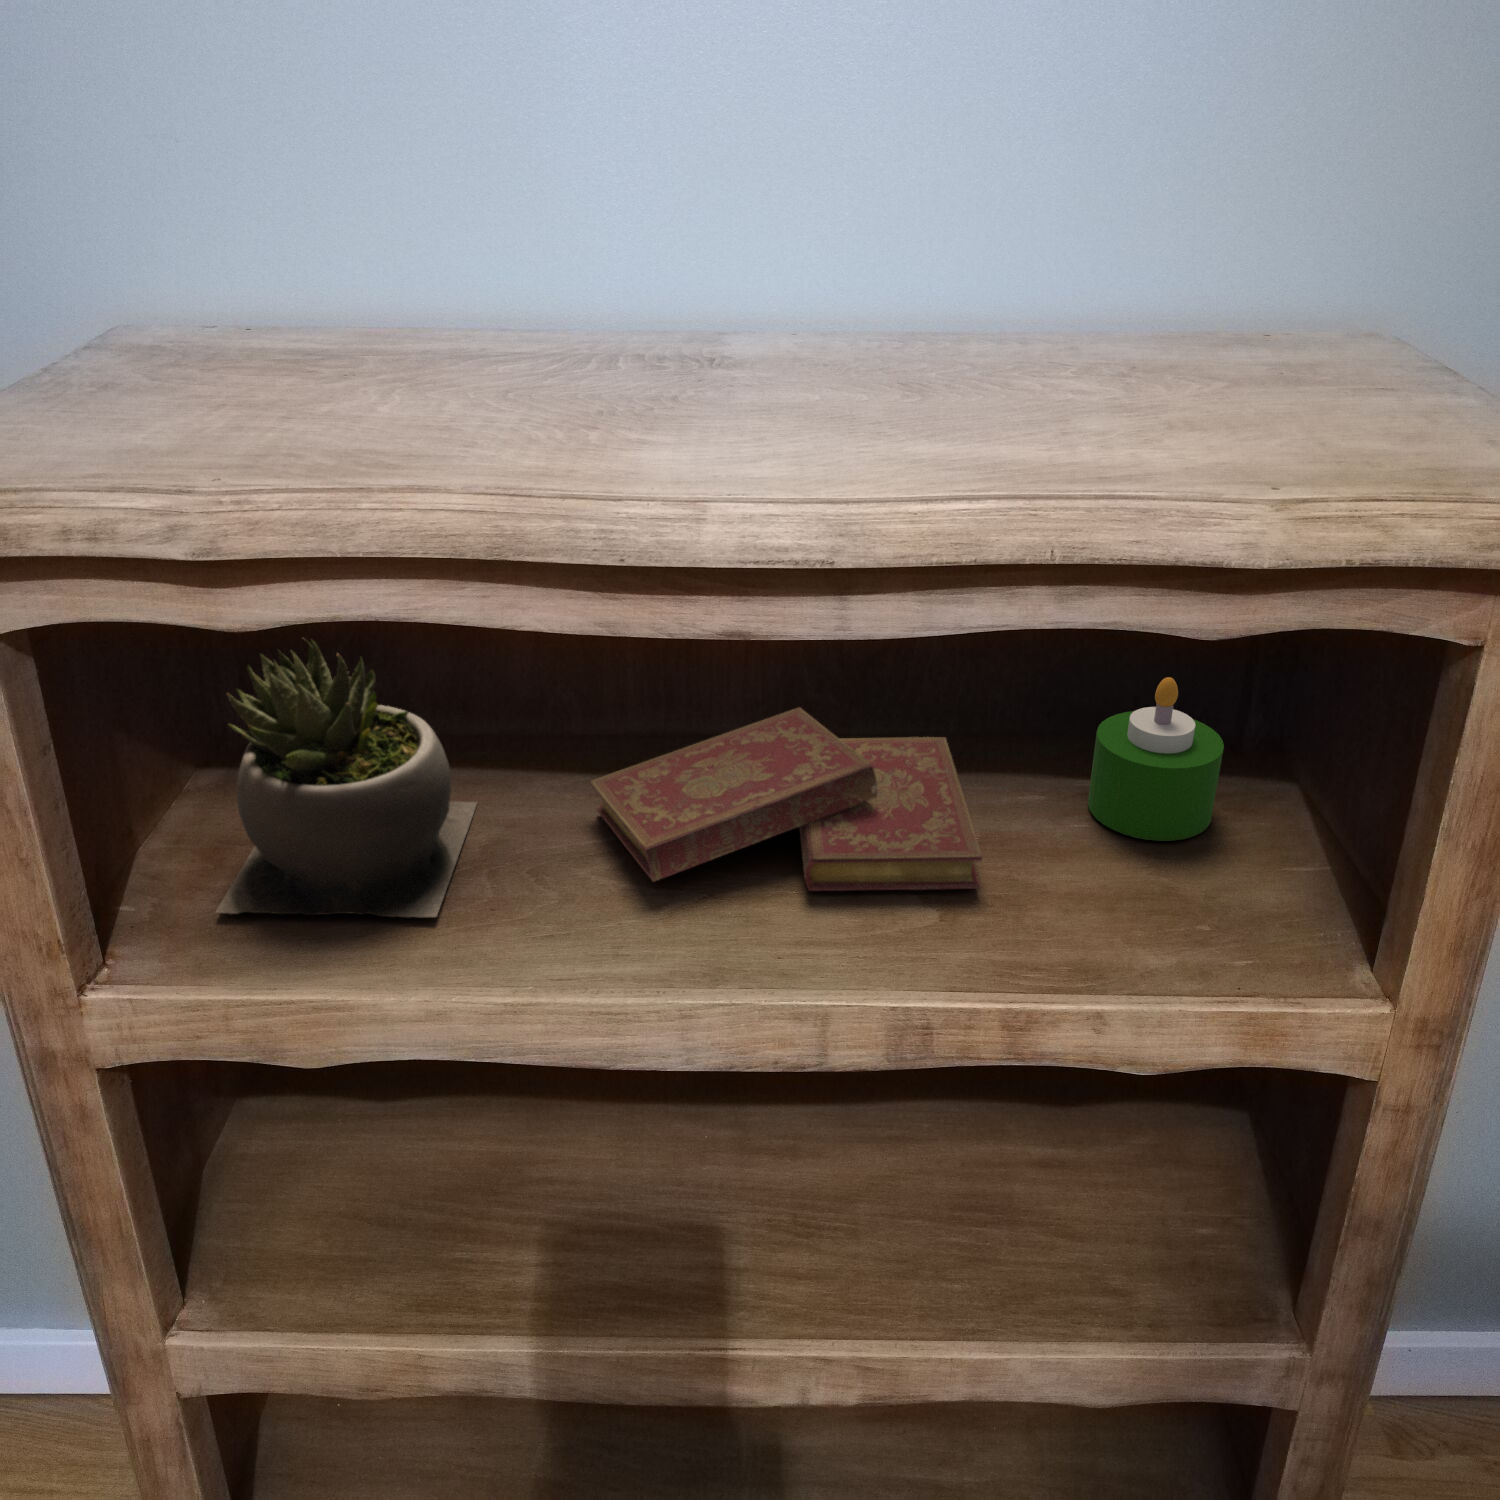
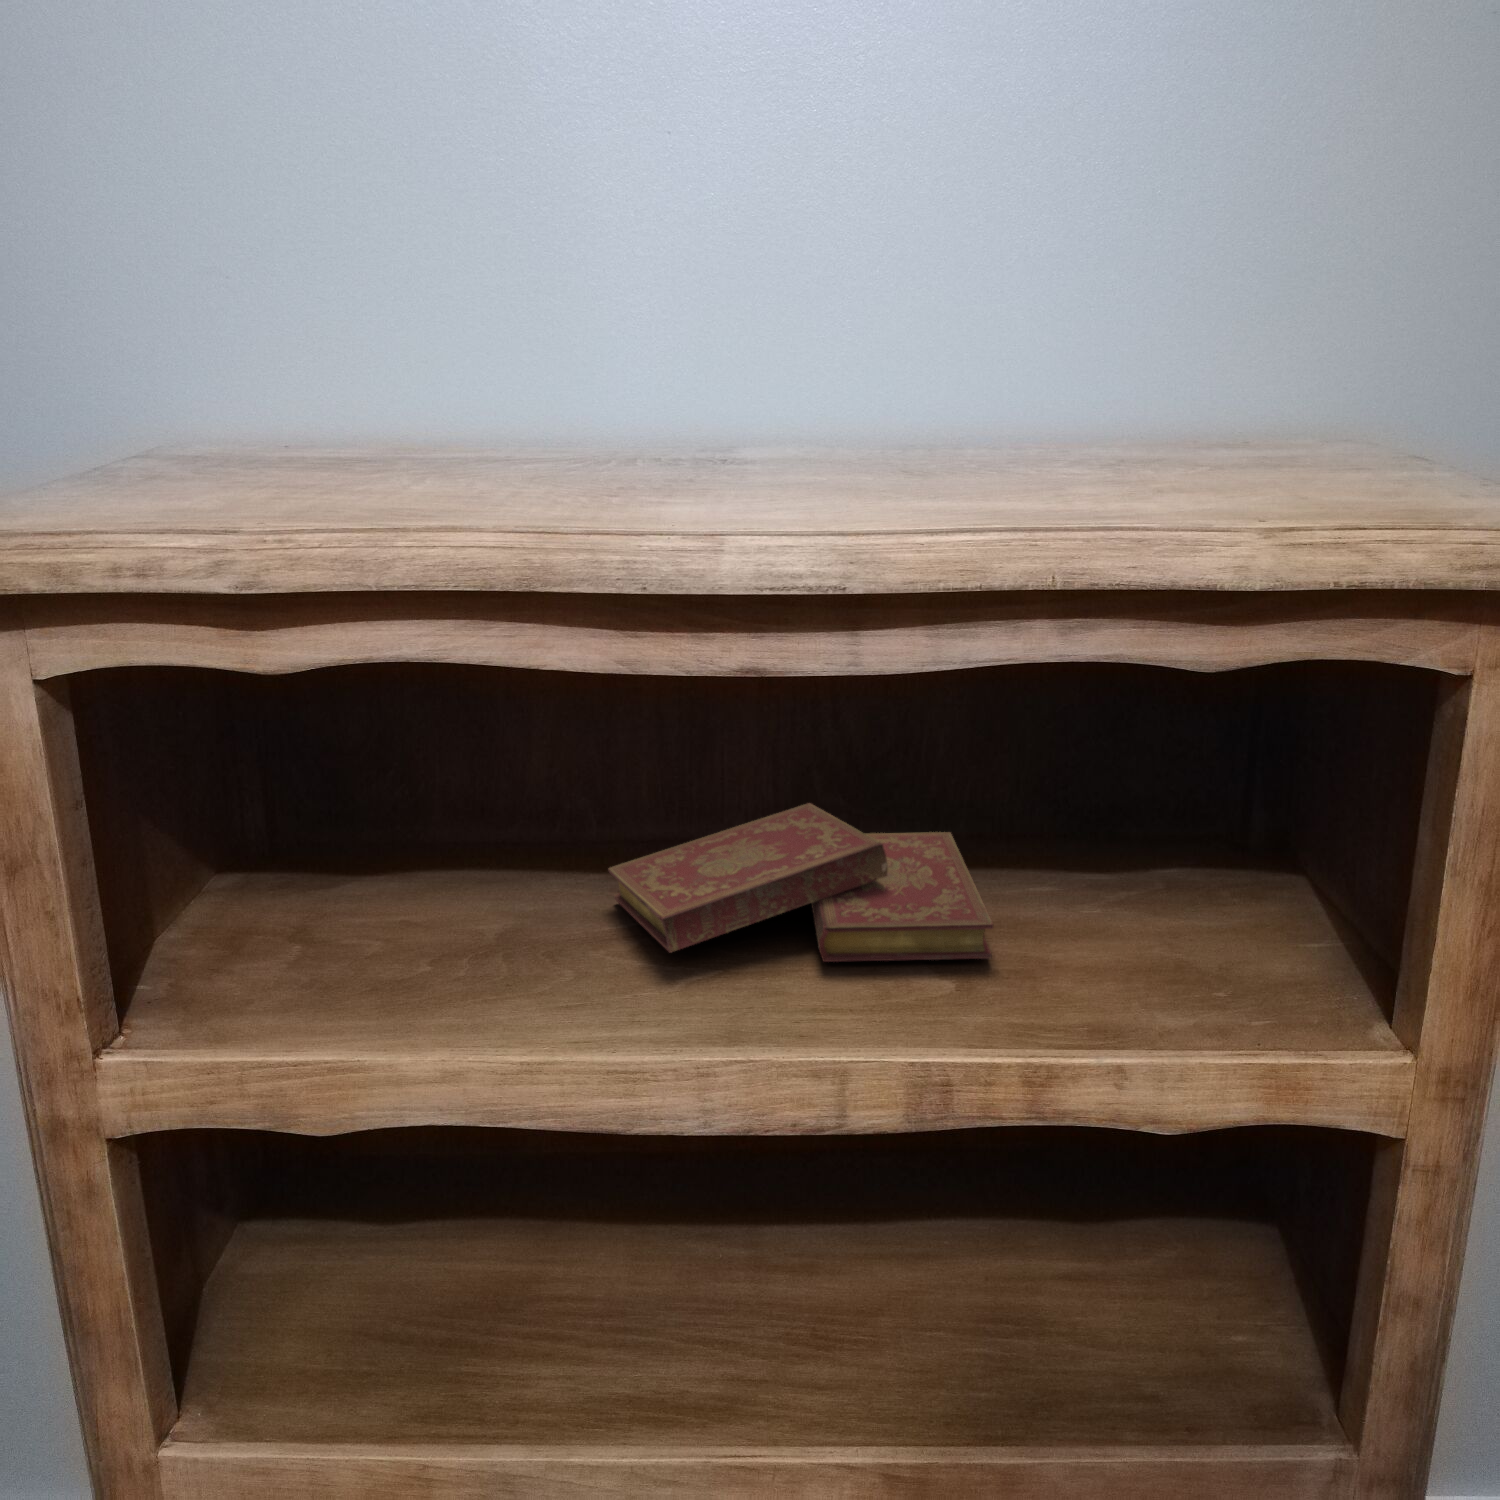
succulent plant: present [216,640,477,917] -> none [237,717,499,986]
candle: present [1088,677,1224,841] -> none [1092,759,1221,918]

